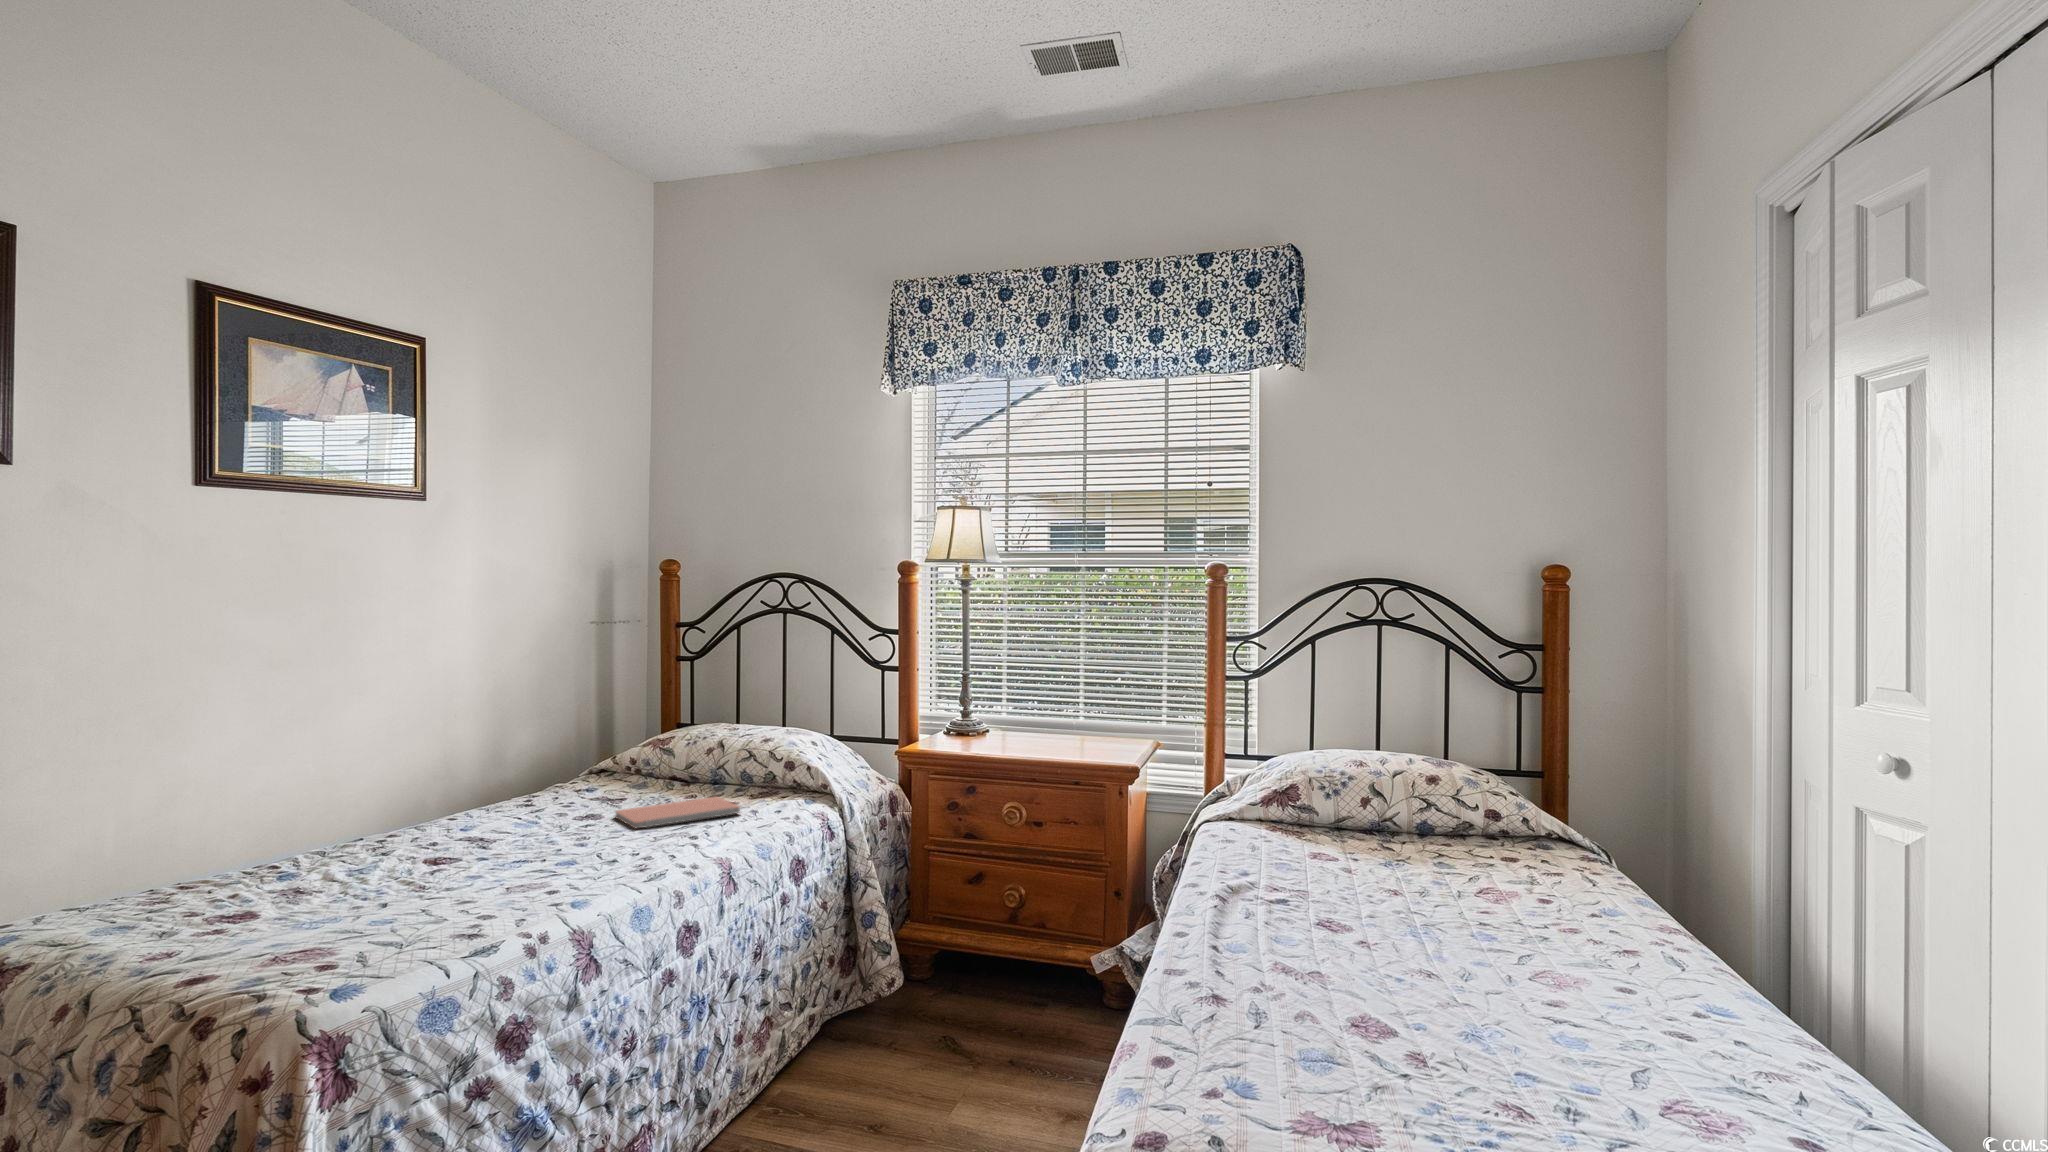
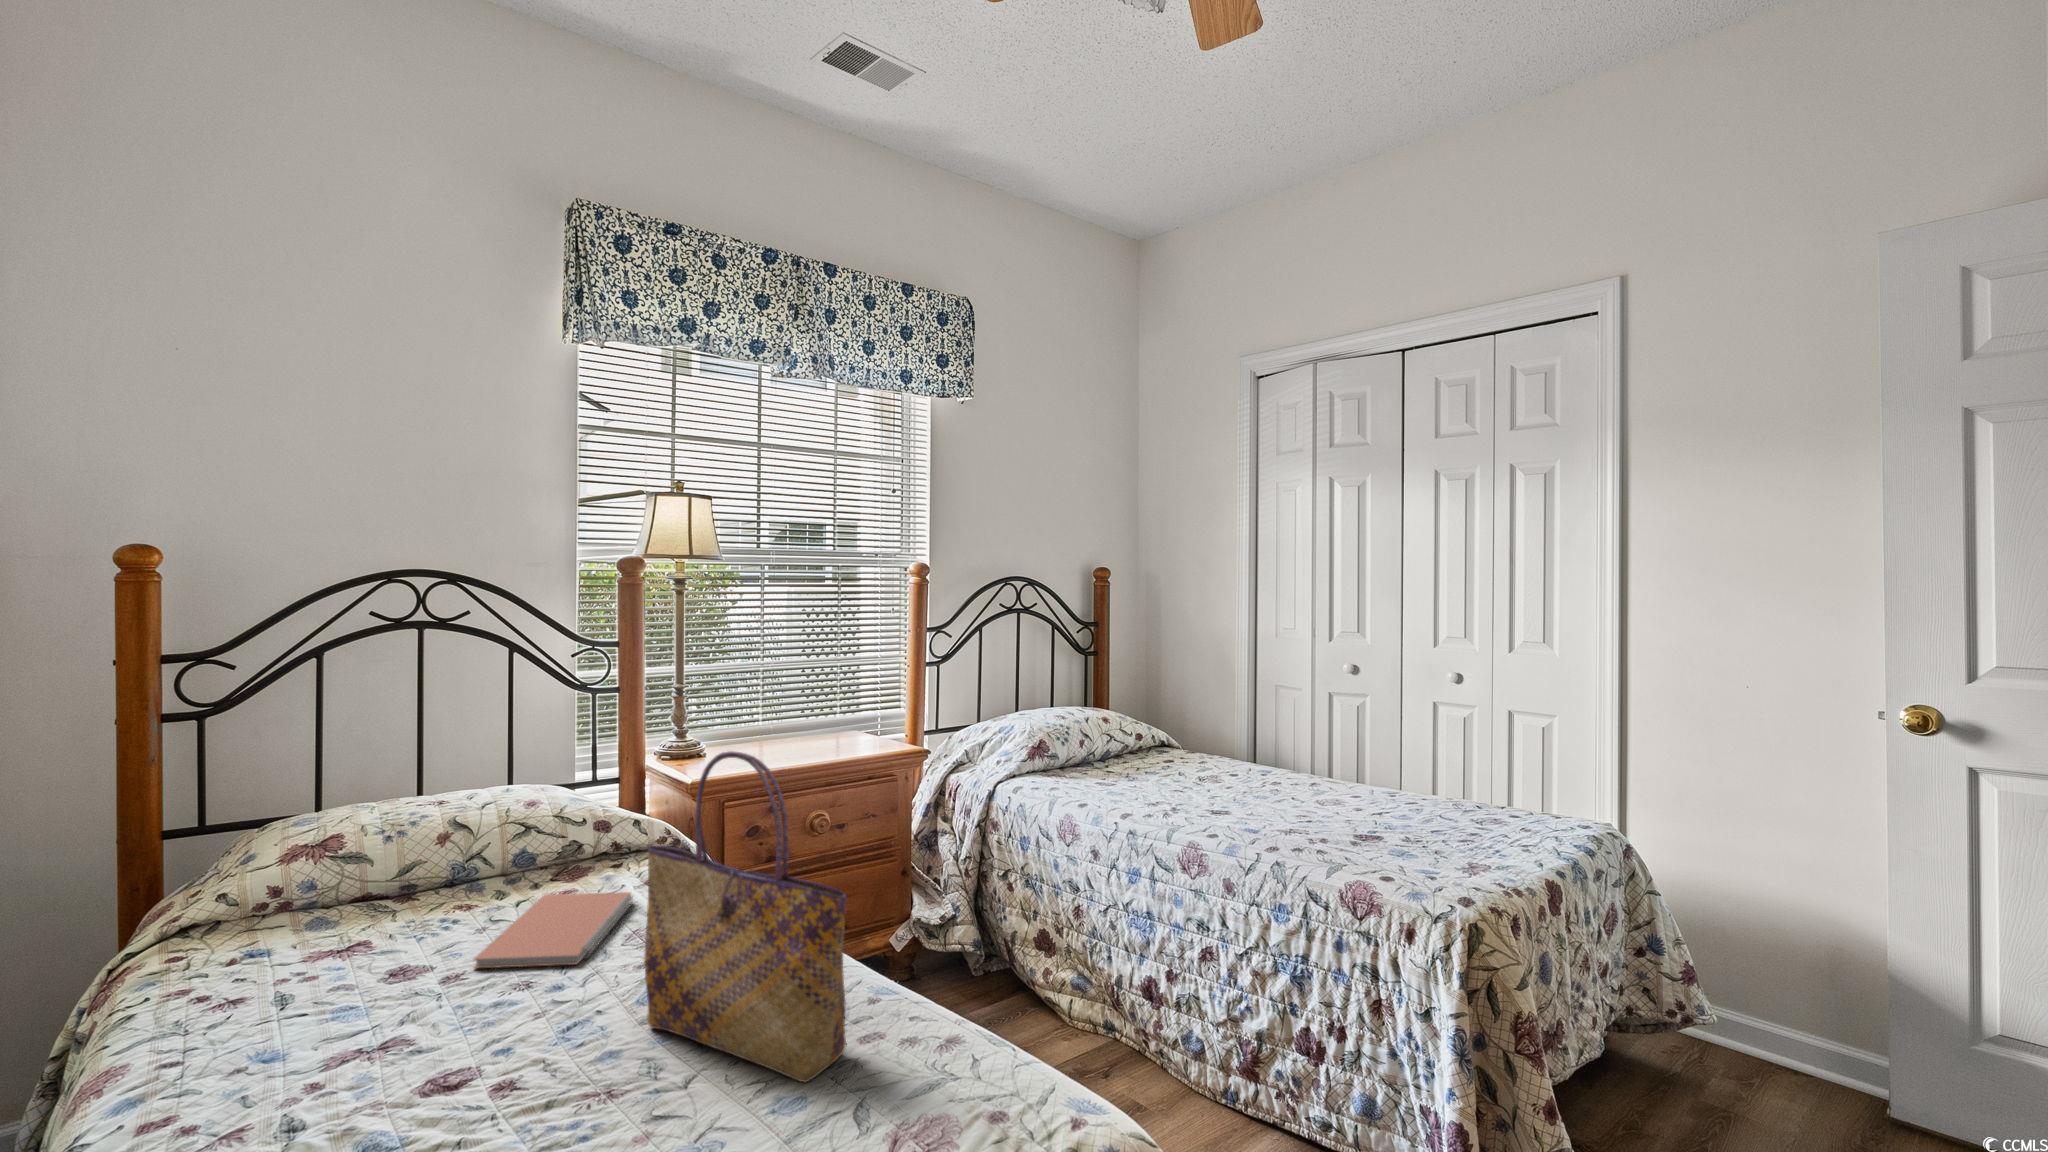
tote bag: none [504,678,599,899] -> present [644,751,846,1083]

